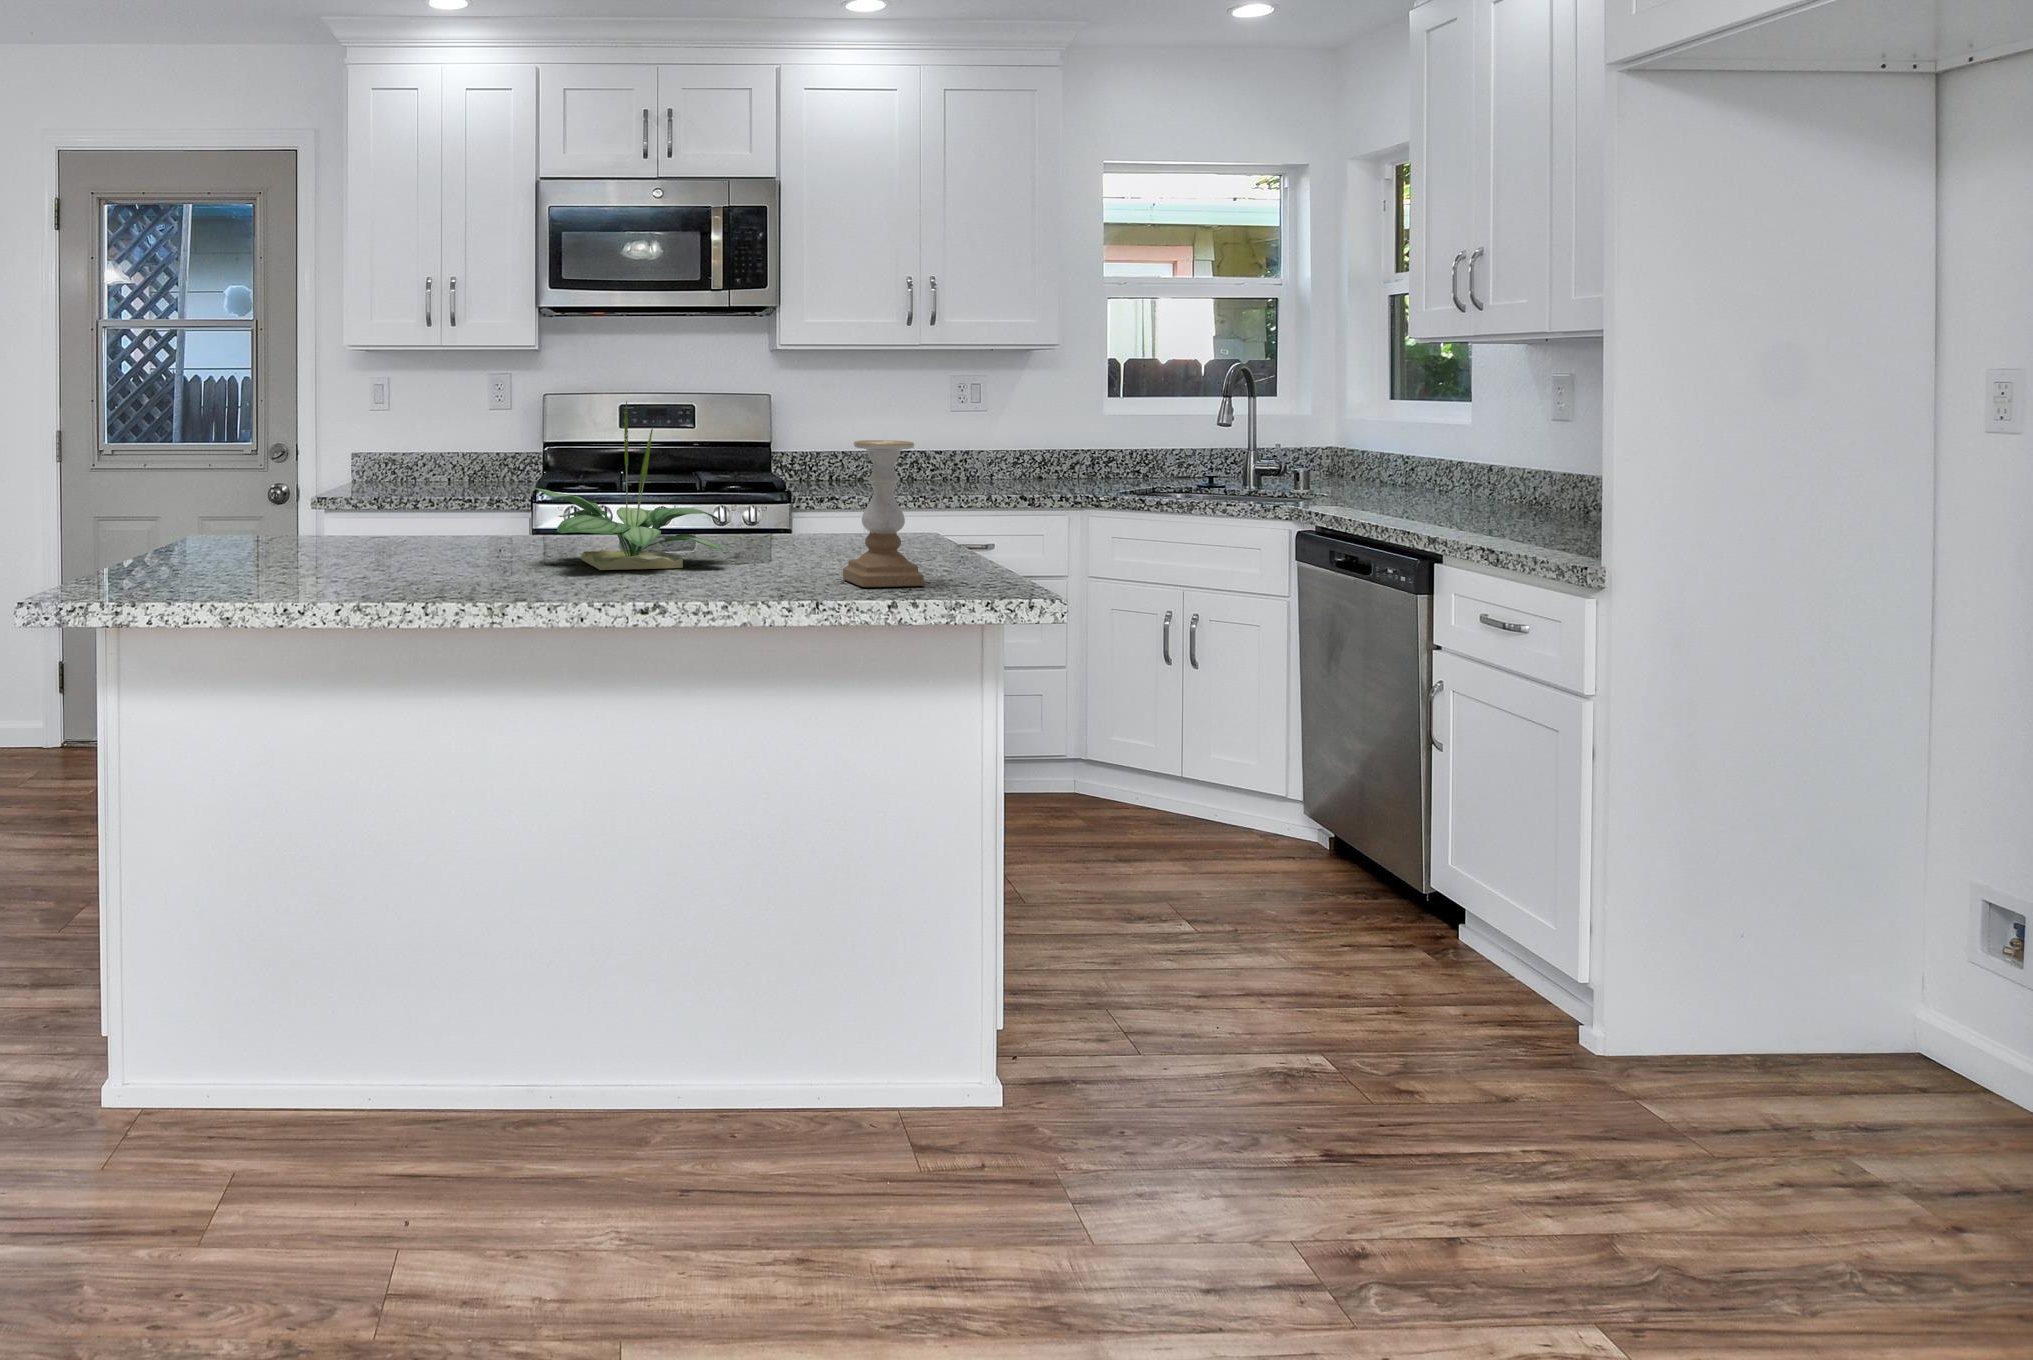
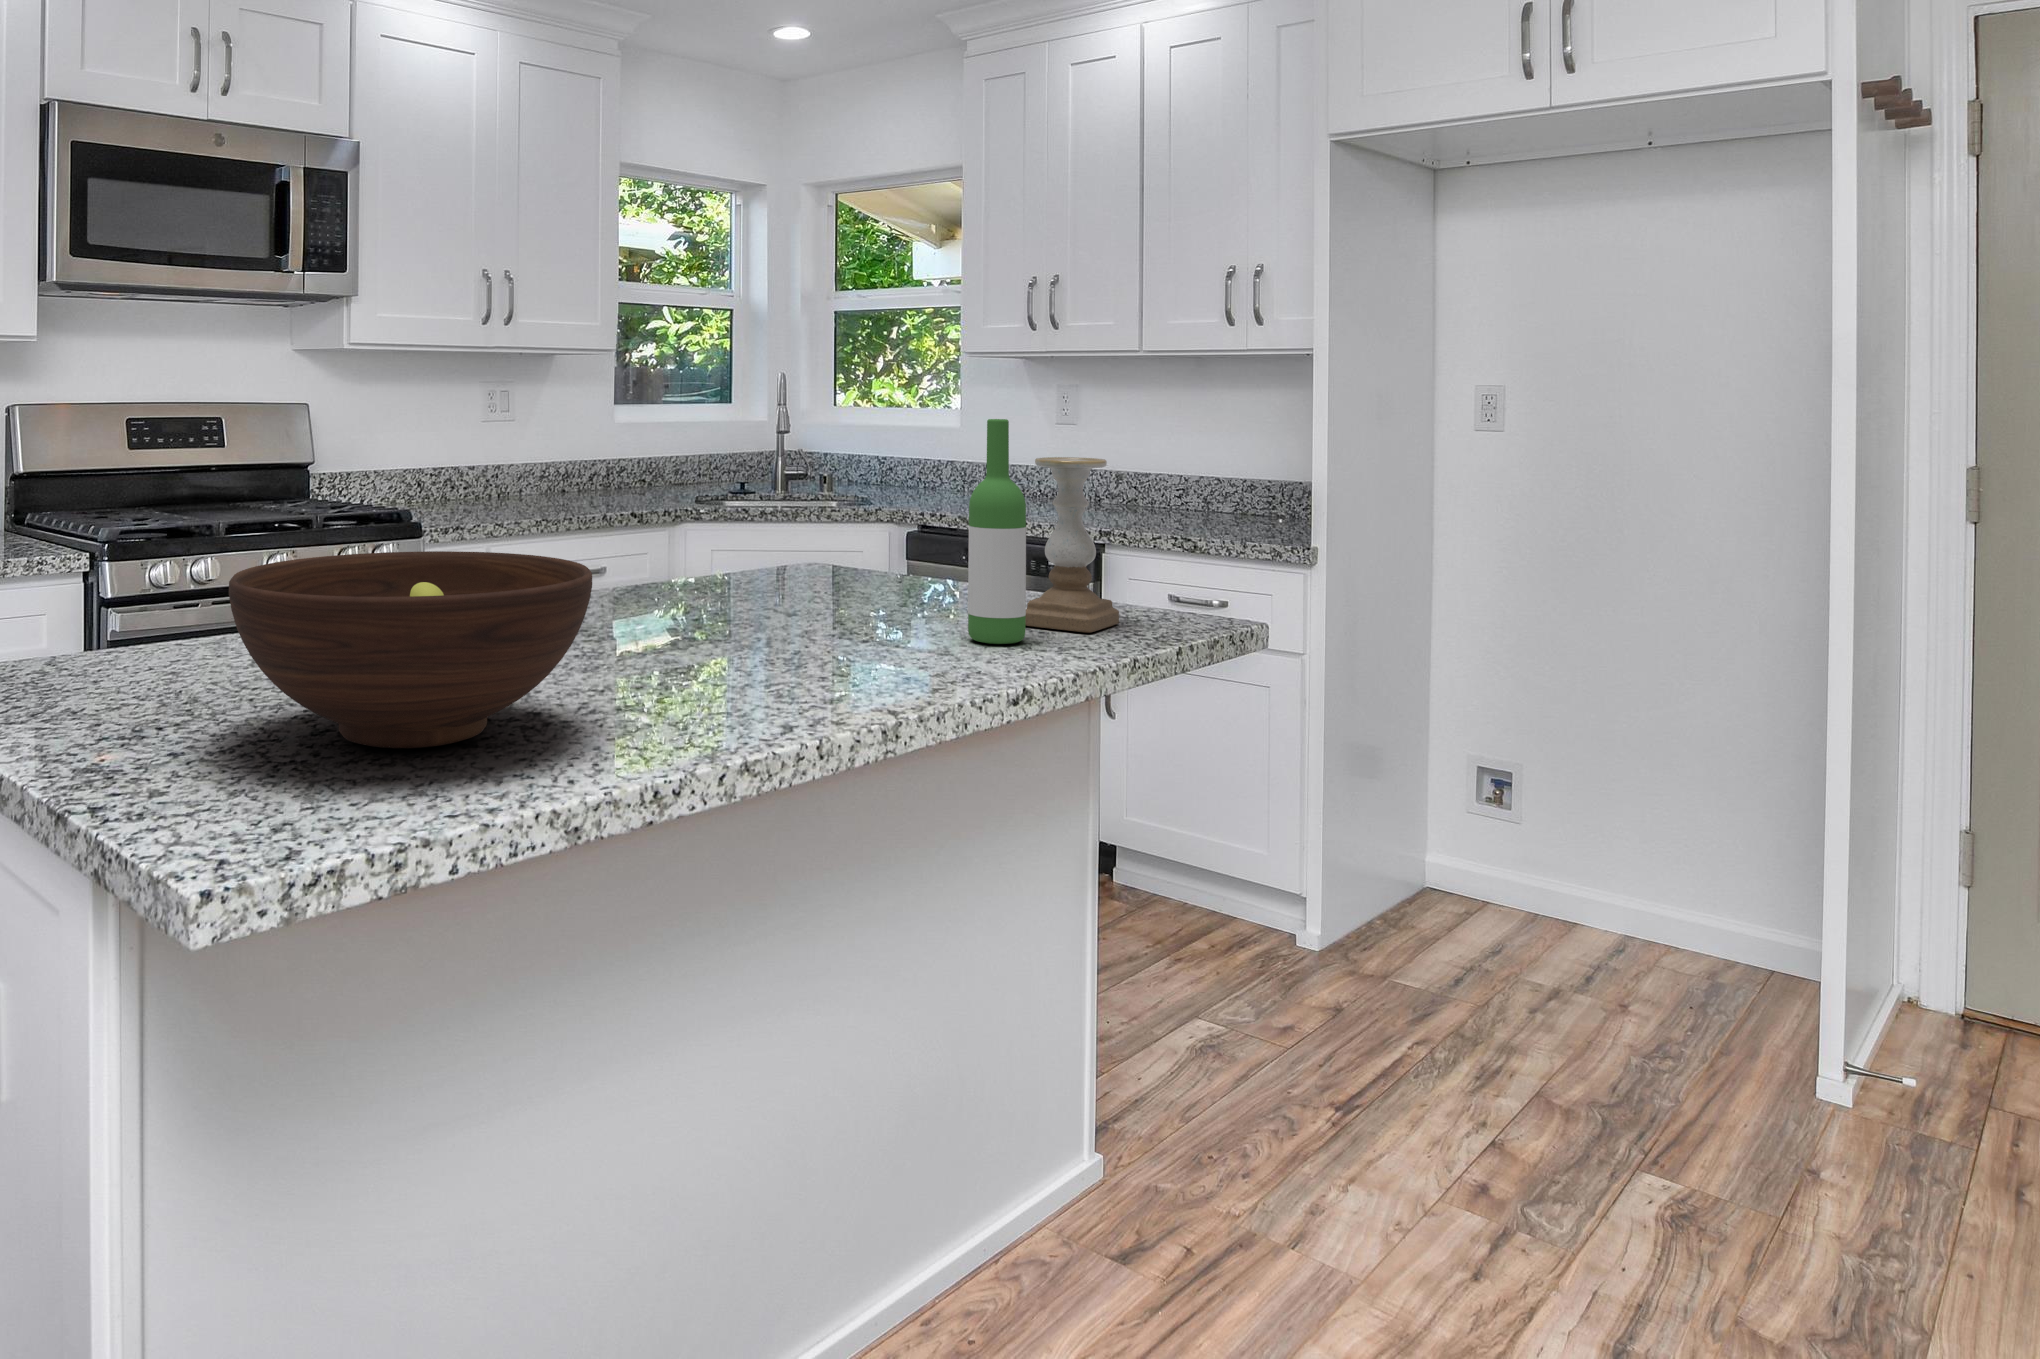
potted plant: present [534,402,724,570] -> none [619,418,856,650]
wine bottle: none [753,405,800,585] -> present [968,419,1026,644]
fruit bowl: none [167,476,378,582] -> present [229,551,592,748]

